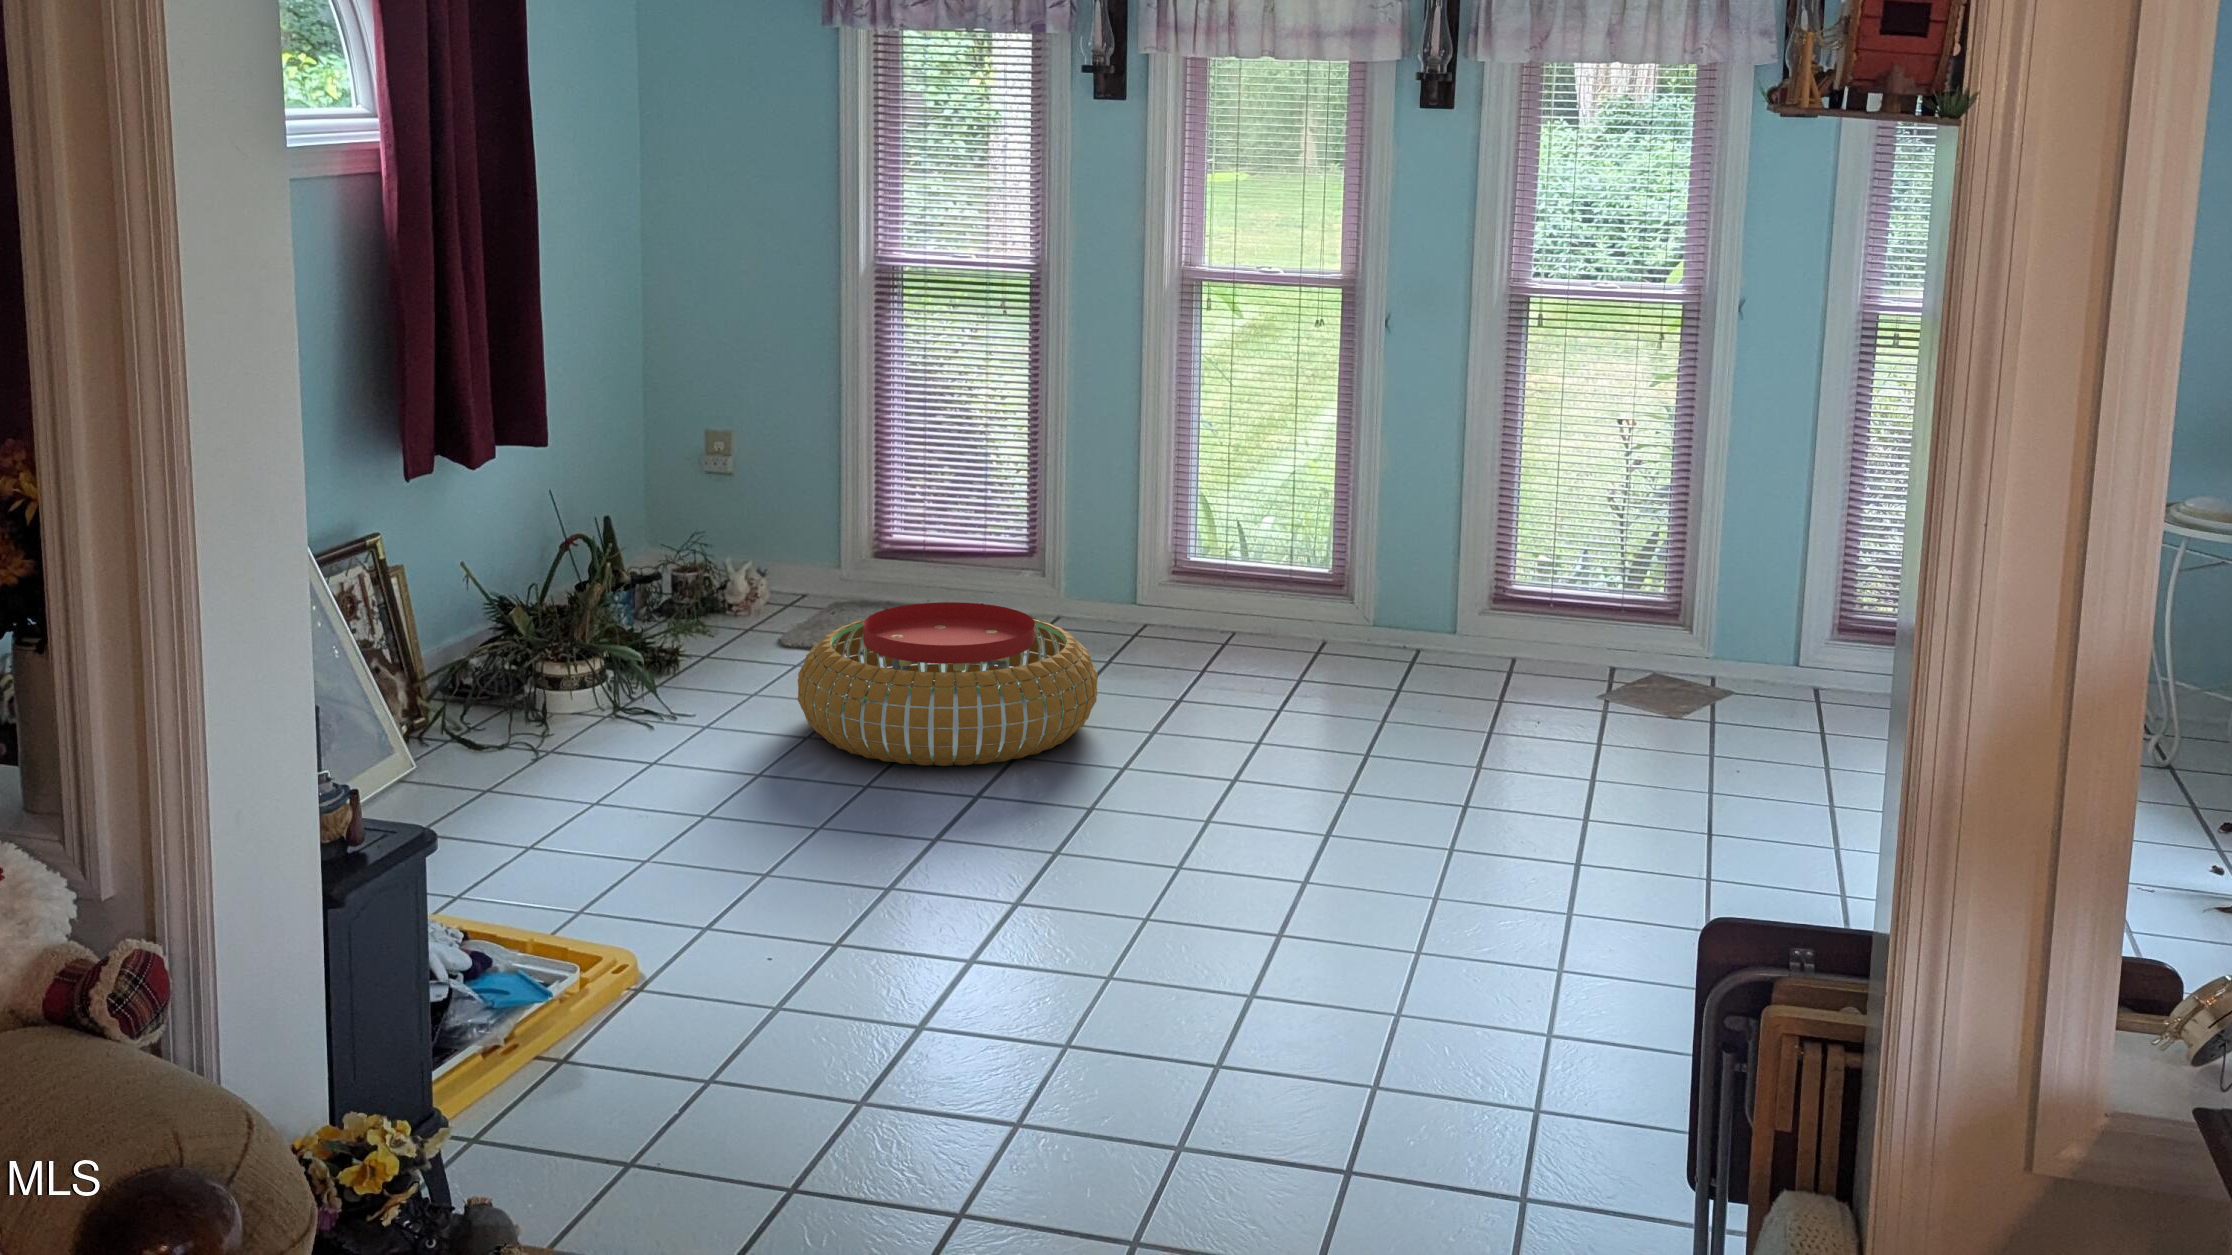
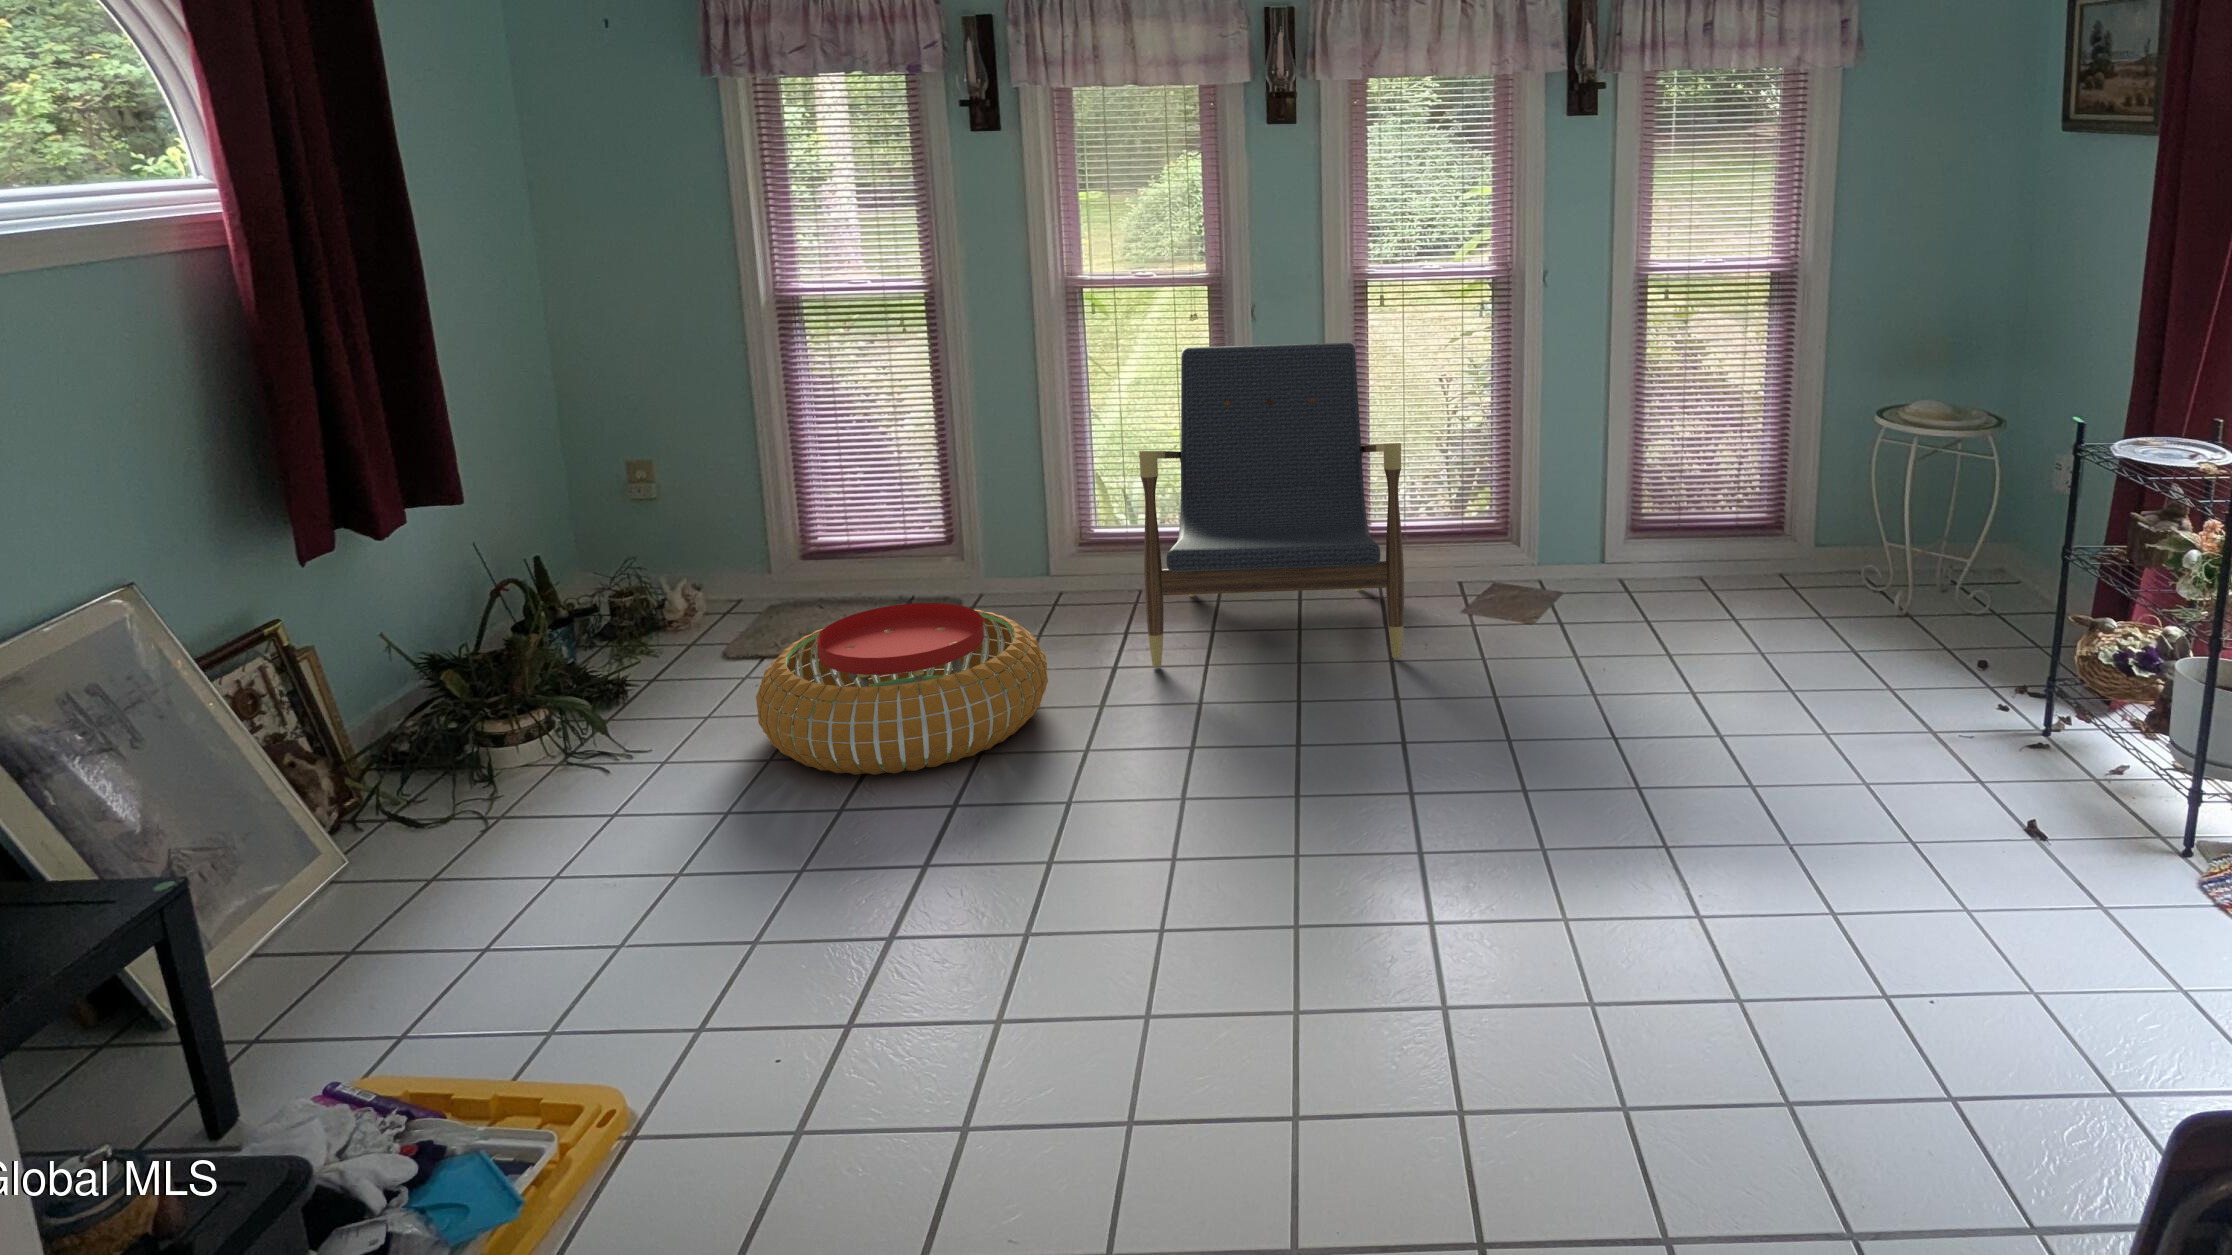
lounge chair: none [1218,357,1523,734] -> present [1139,343,1404,667]

